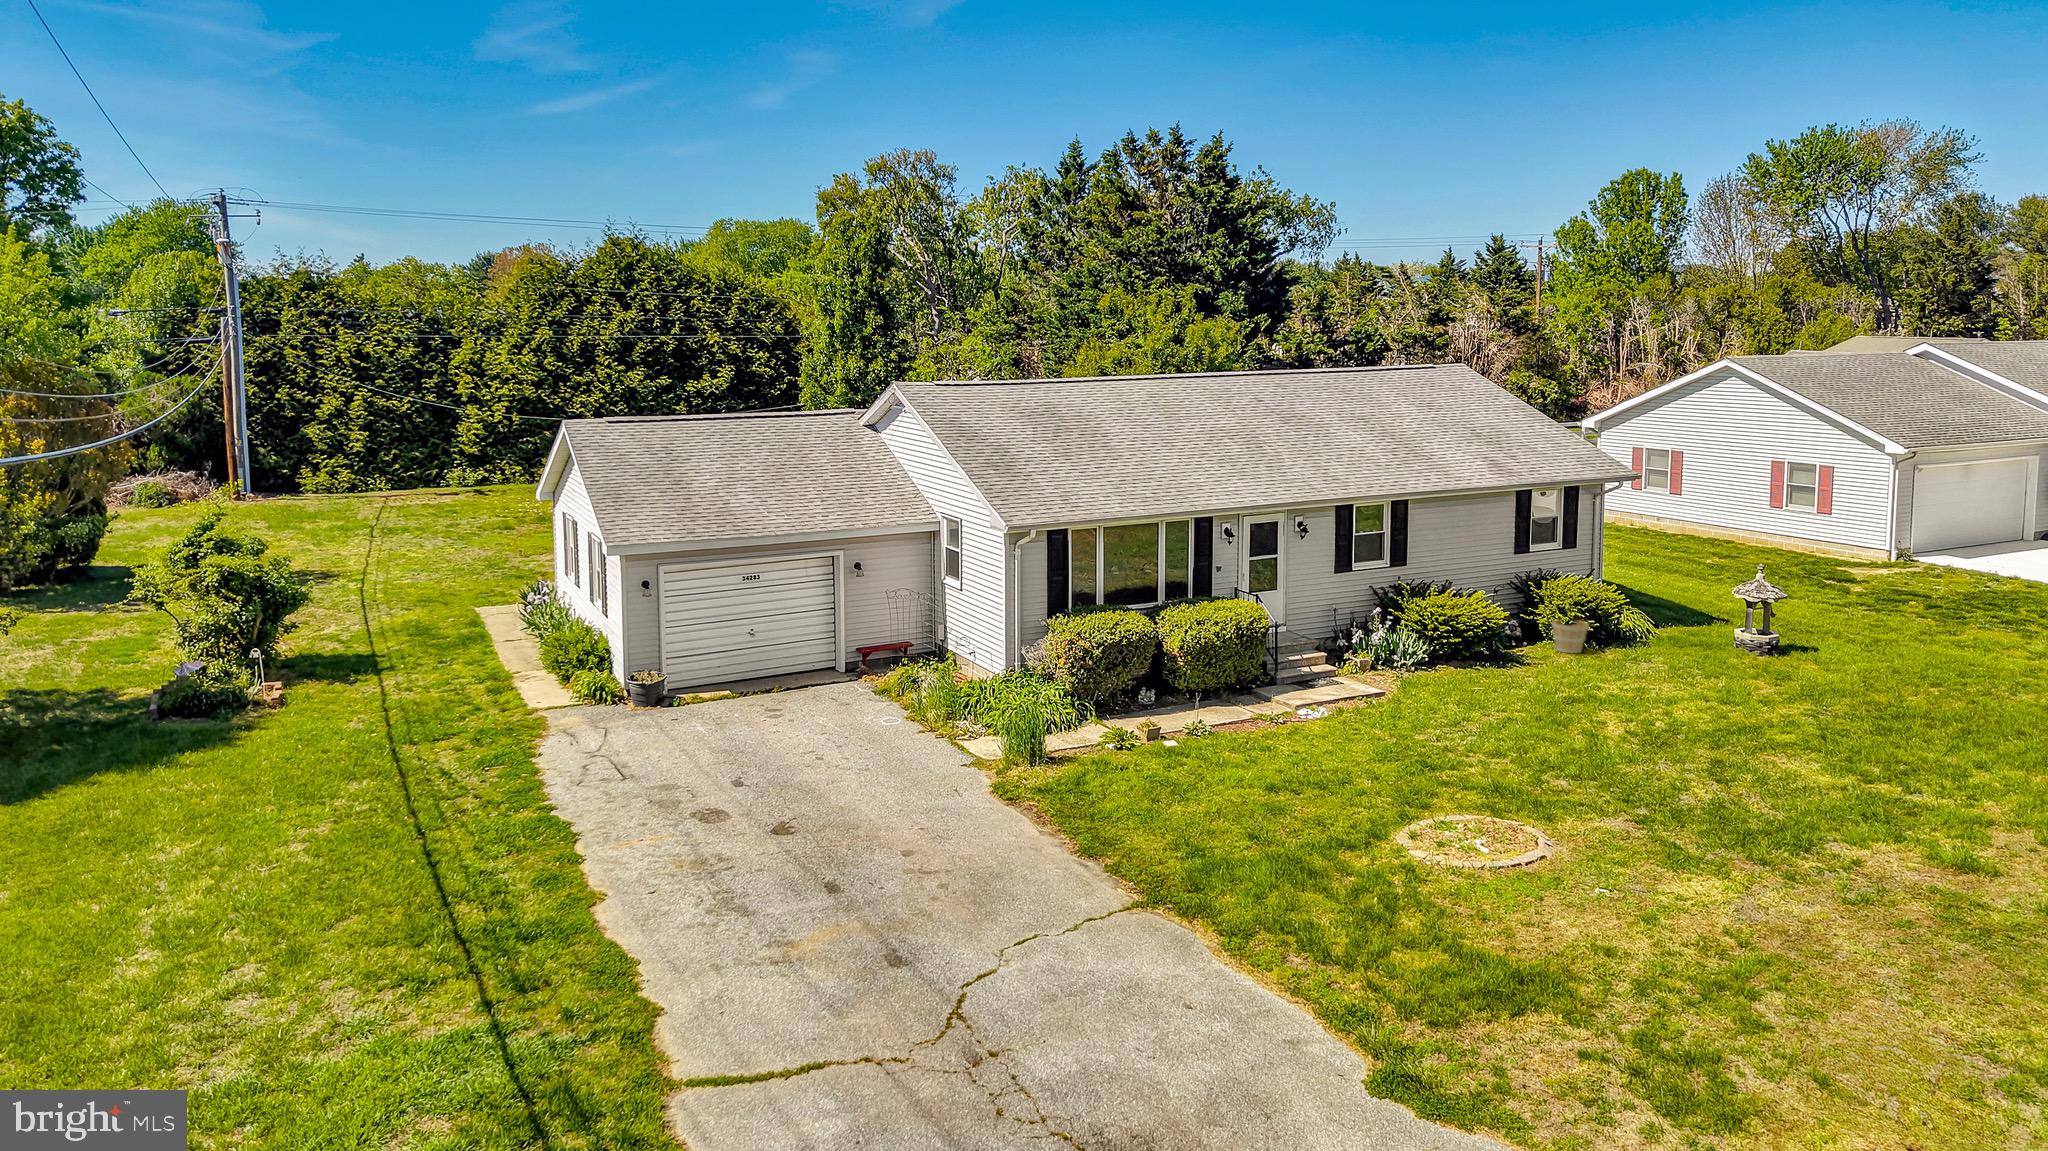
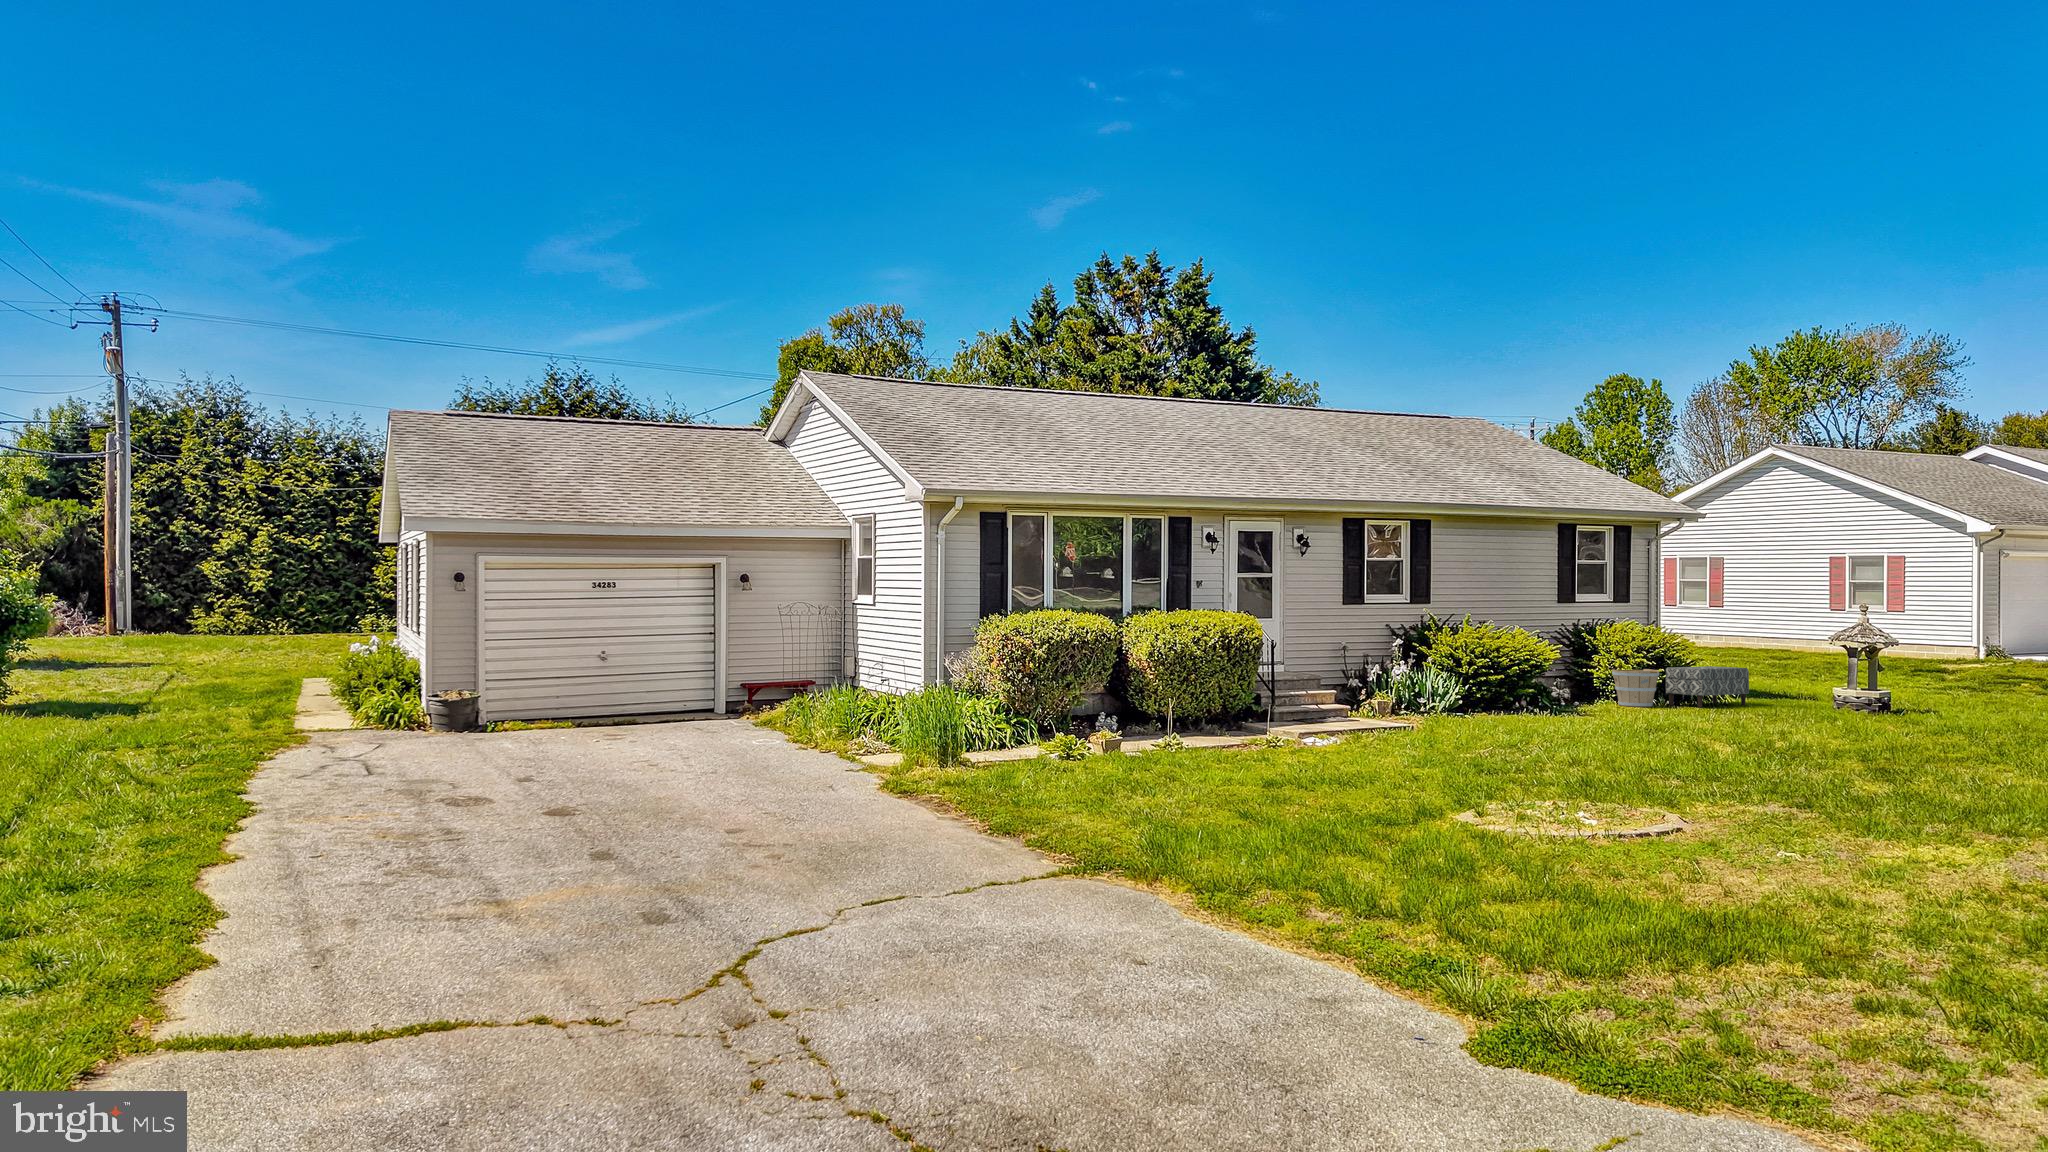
bench: none [1594,614,1663,655] -> present [1666,666,1749,708]

